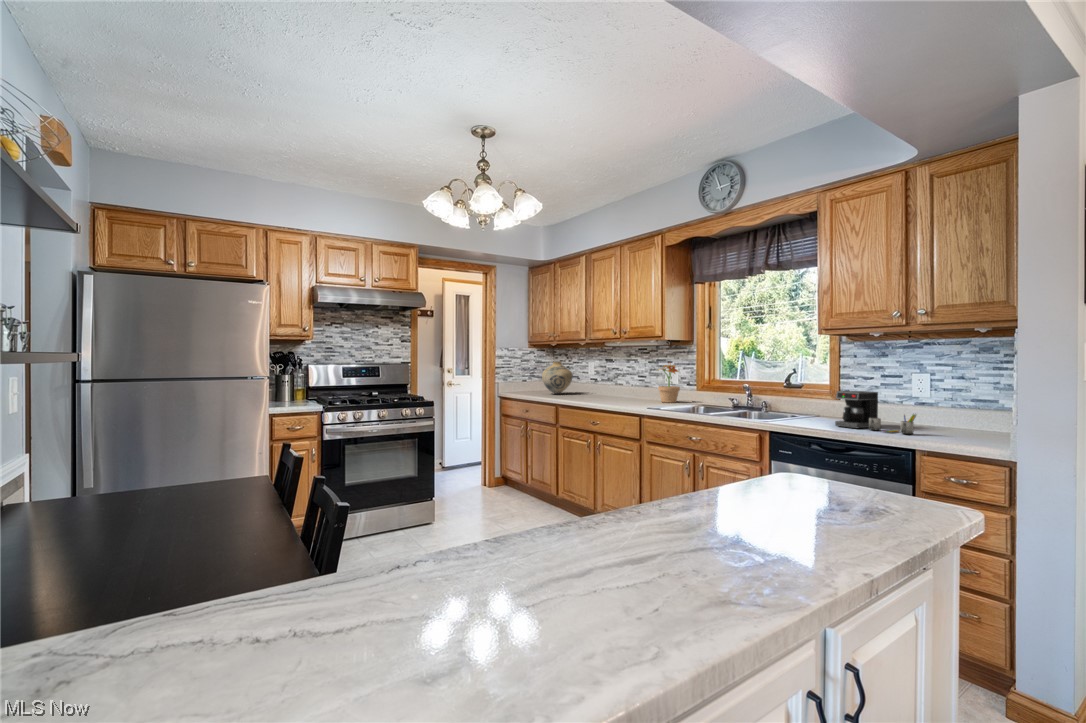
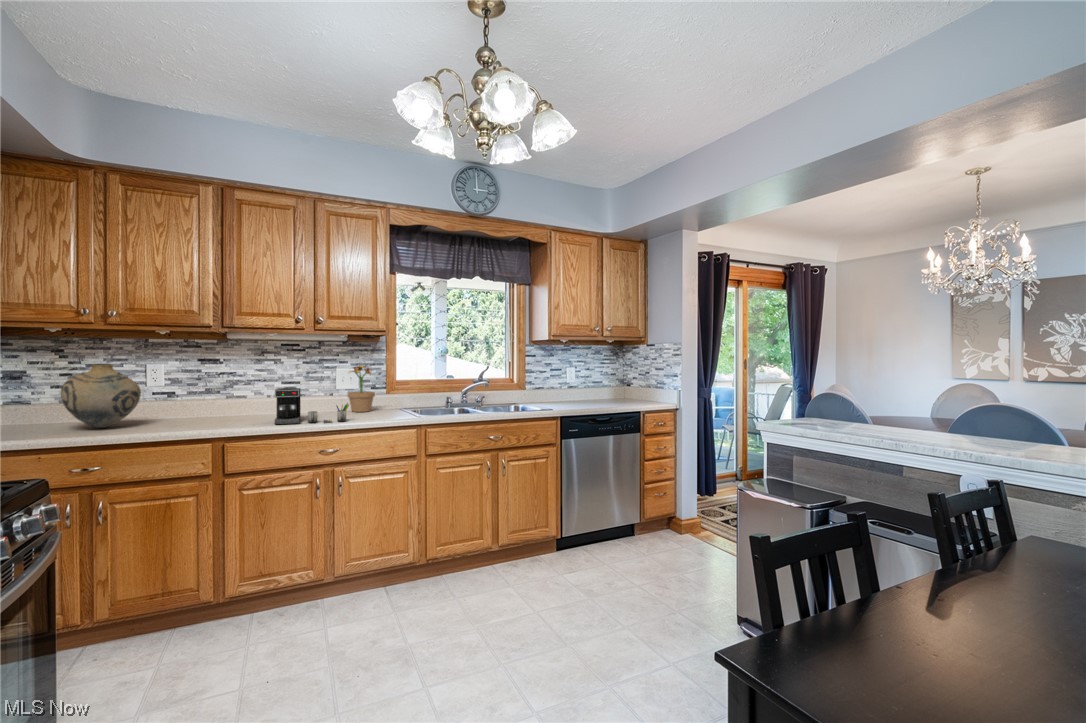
coffee maker: present [835,391,916,434] -> present [275,388,349,424]

